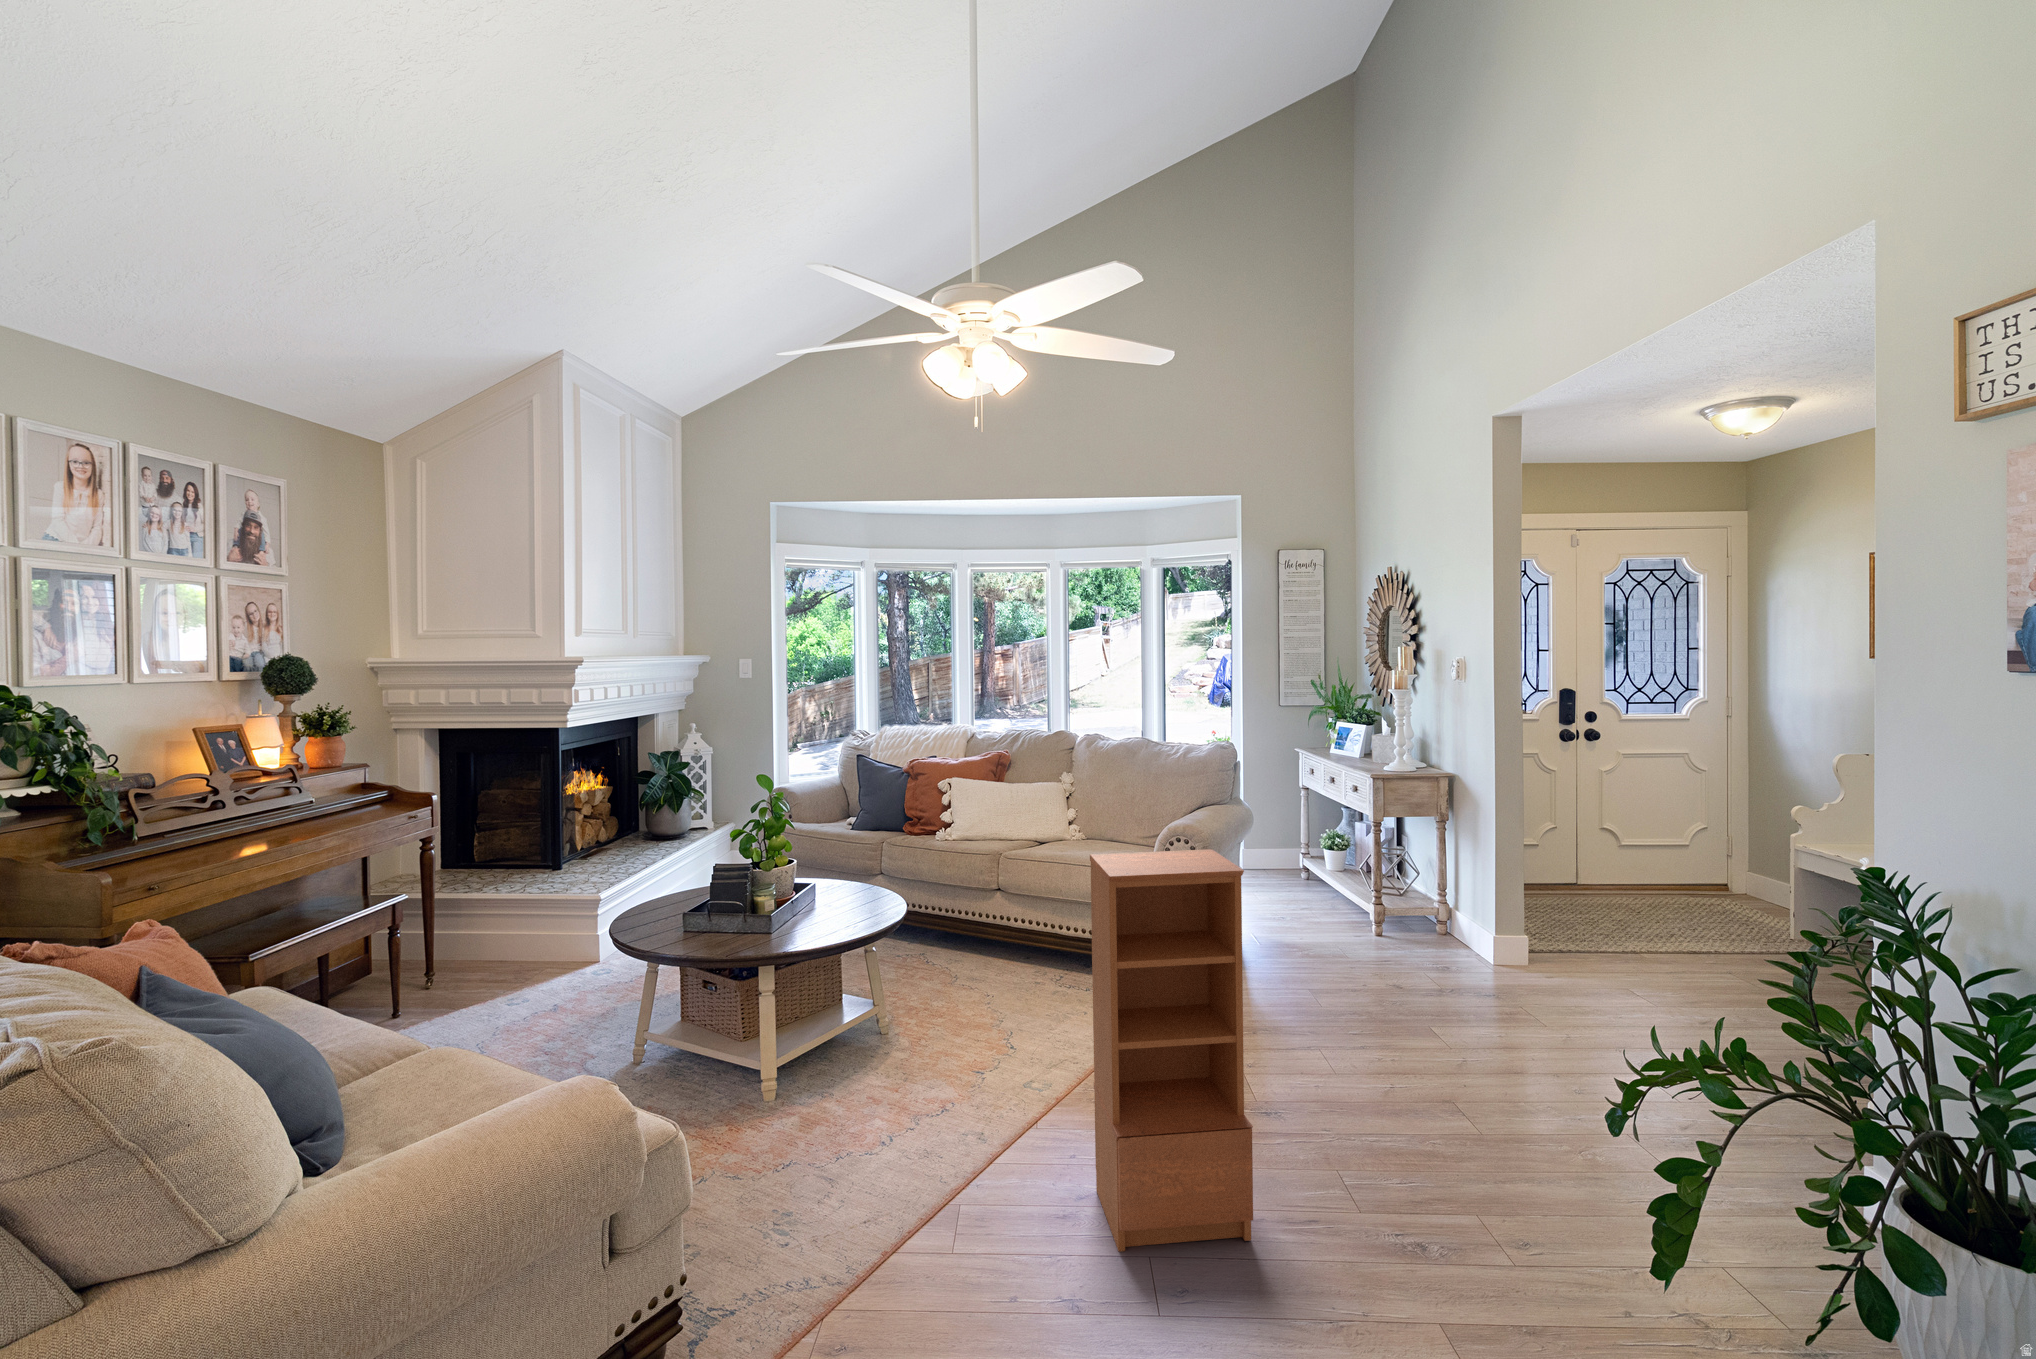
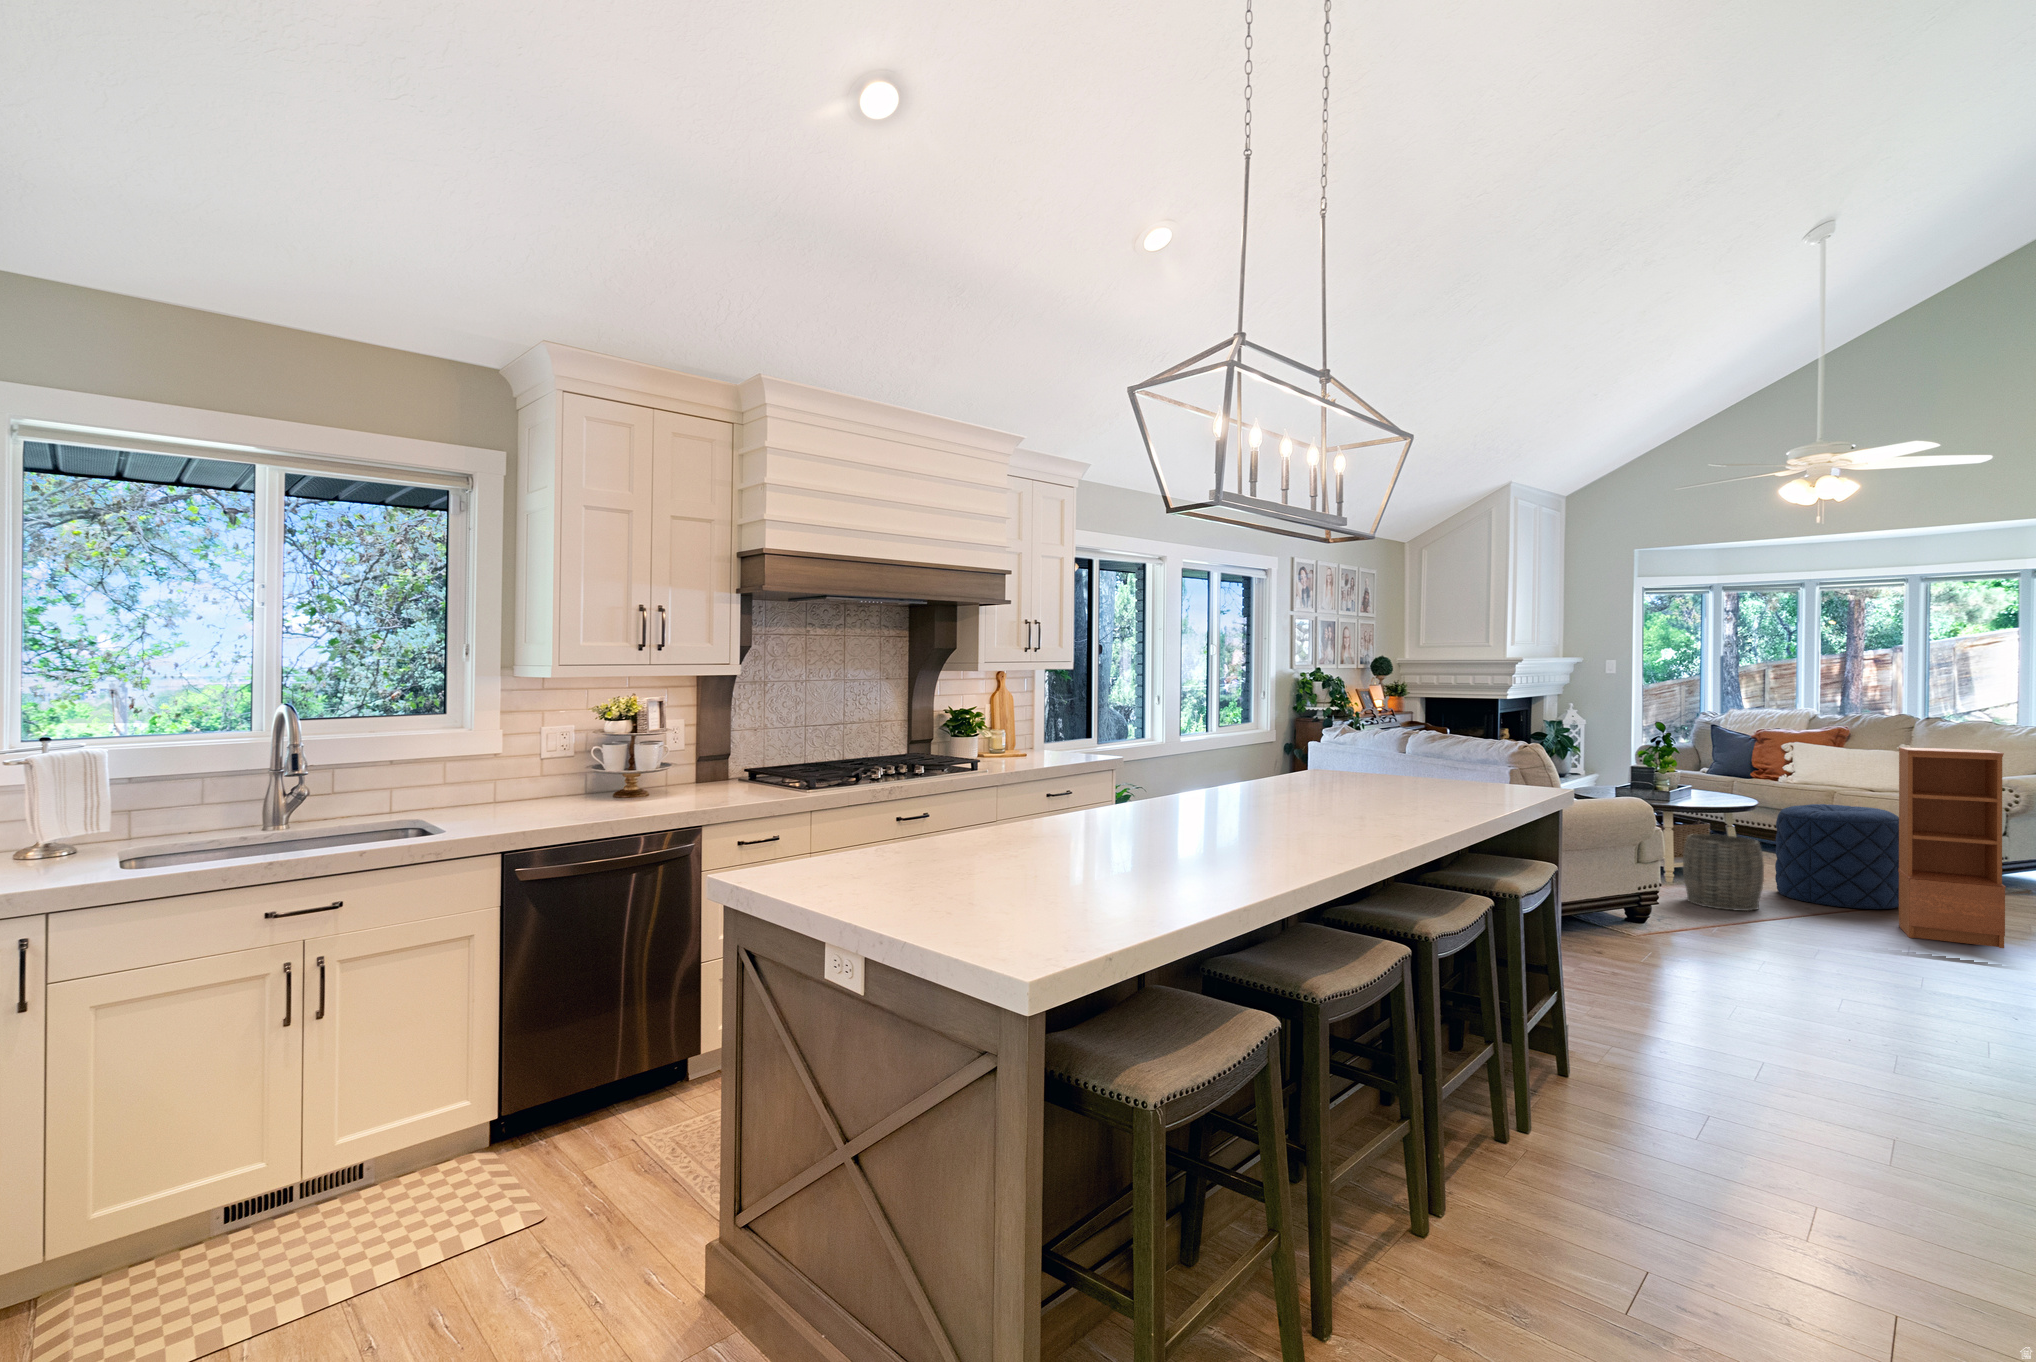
pouf: none [919,920,1092,1131] -> present [1775,804,1899,909]
woven basket: none [751,1043,891,1236] -> present [1683,834,1764,911]

